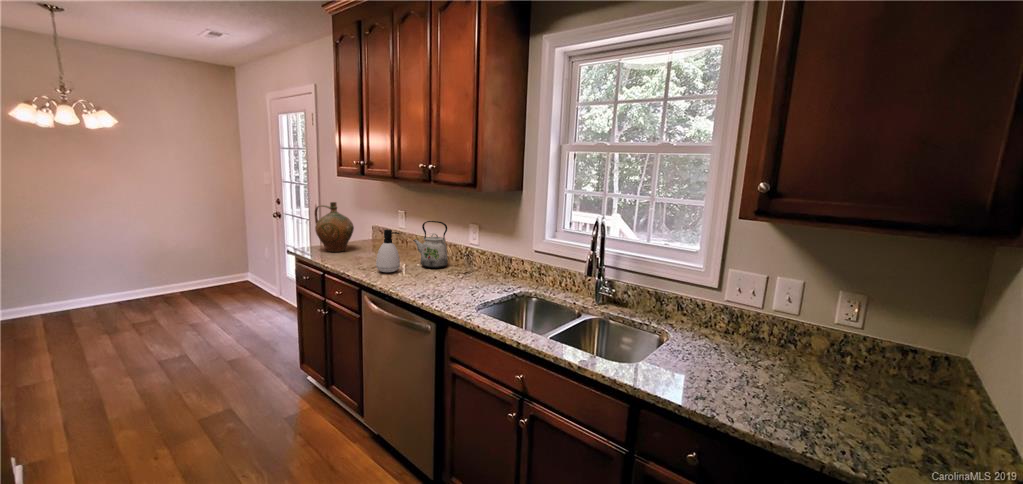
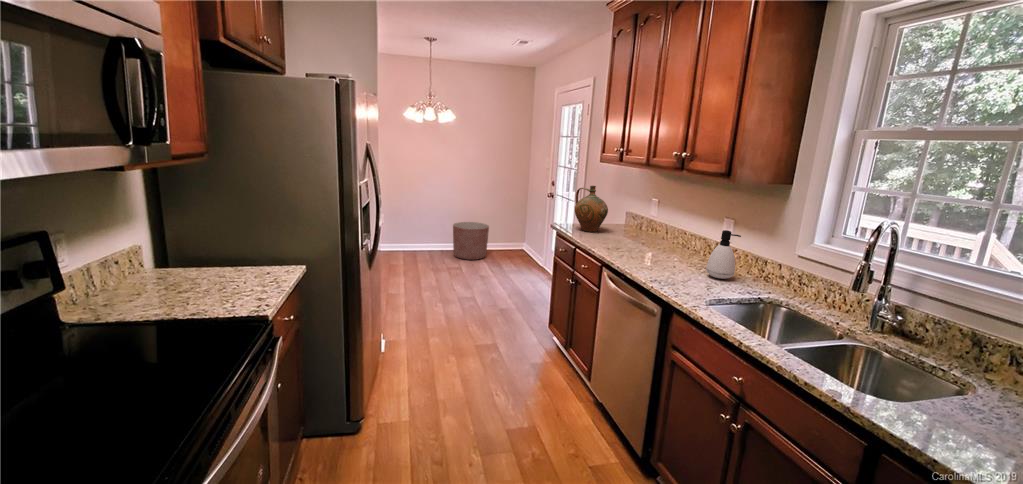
kettle: present [413,221,448,268] -> none [660,210,698,259]
soap dispenser: present [376,229,400,272] -> present [706,230,741,279]
planter: none [137,255,196,304] -> present [453,222,489,260]

